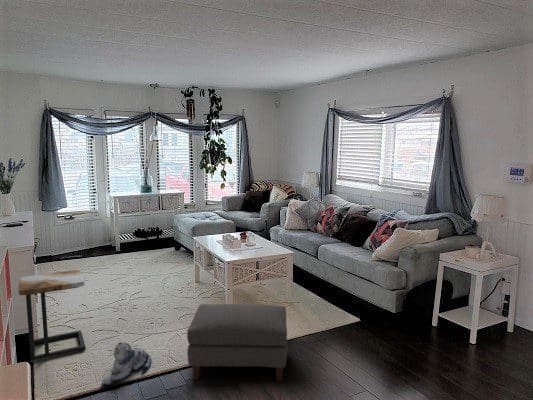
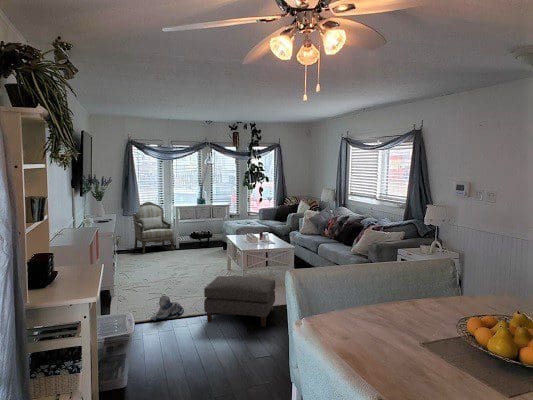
armchair: none [53,191,115,262] -> present [133,202,174,254]
side table: present [19,270,86,362] -> none [104,251,144,307]

